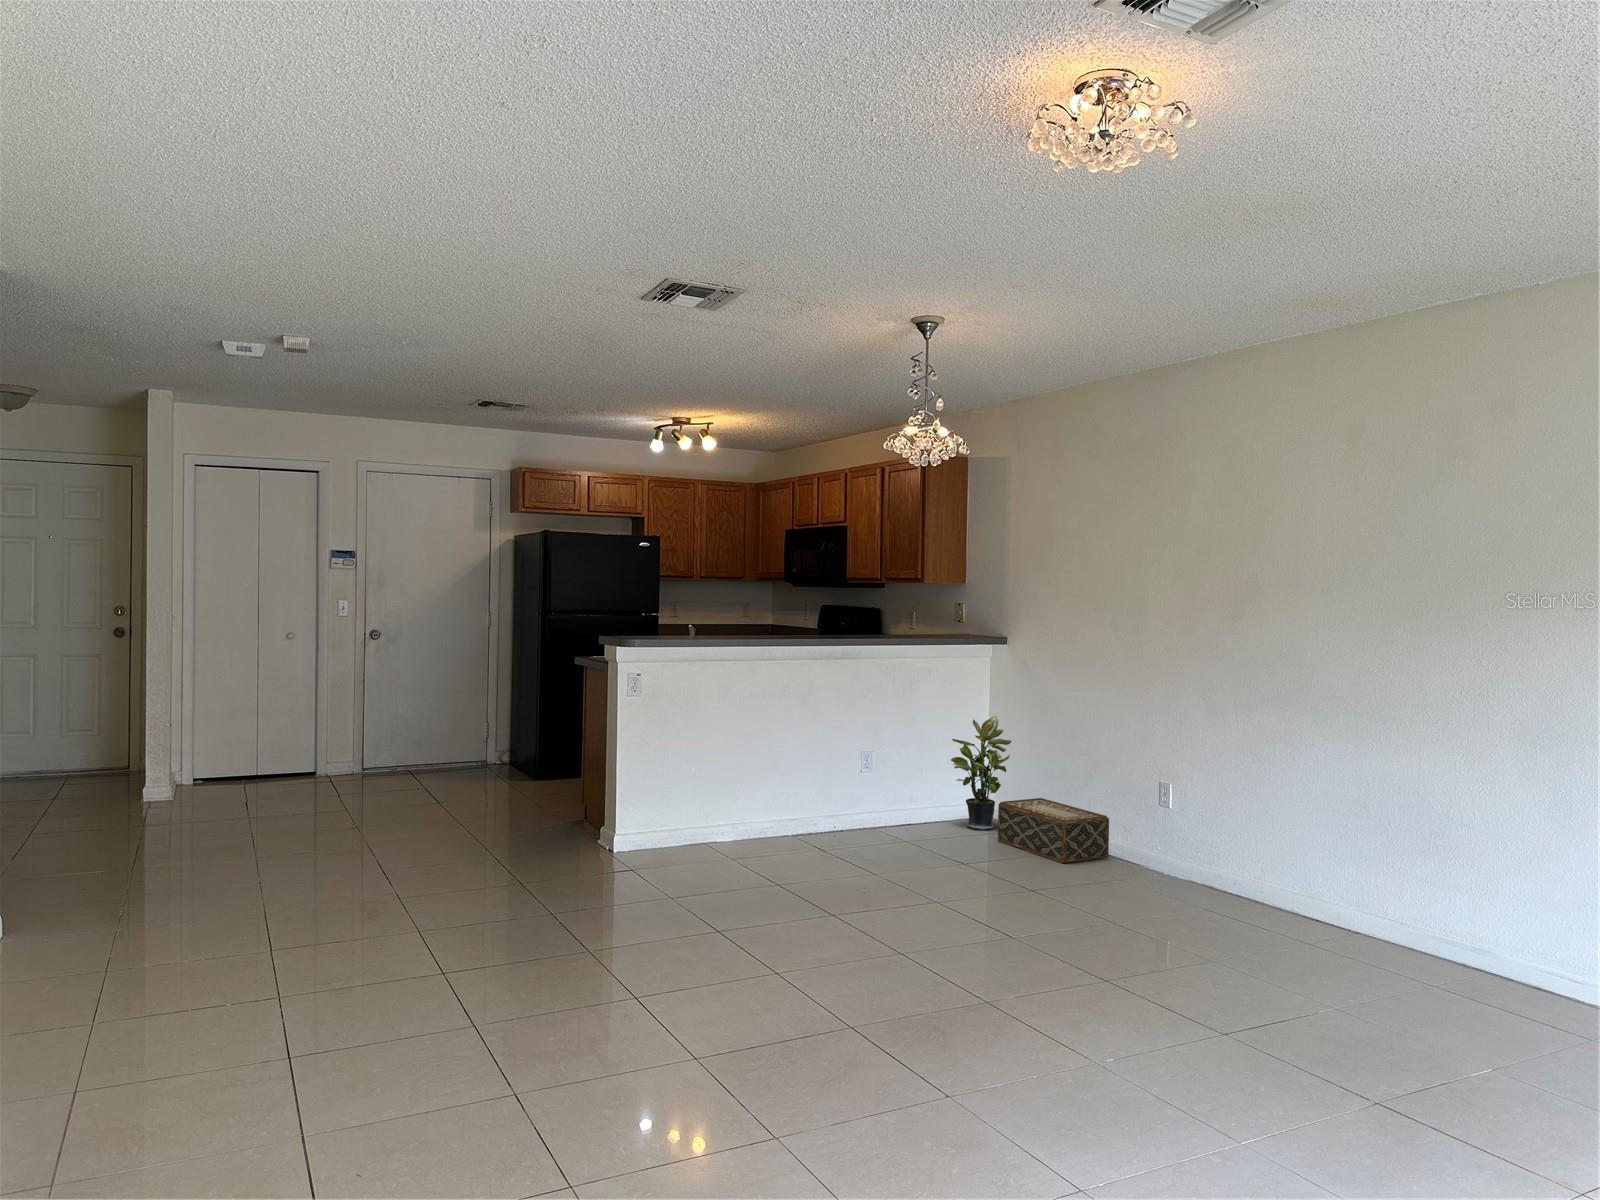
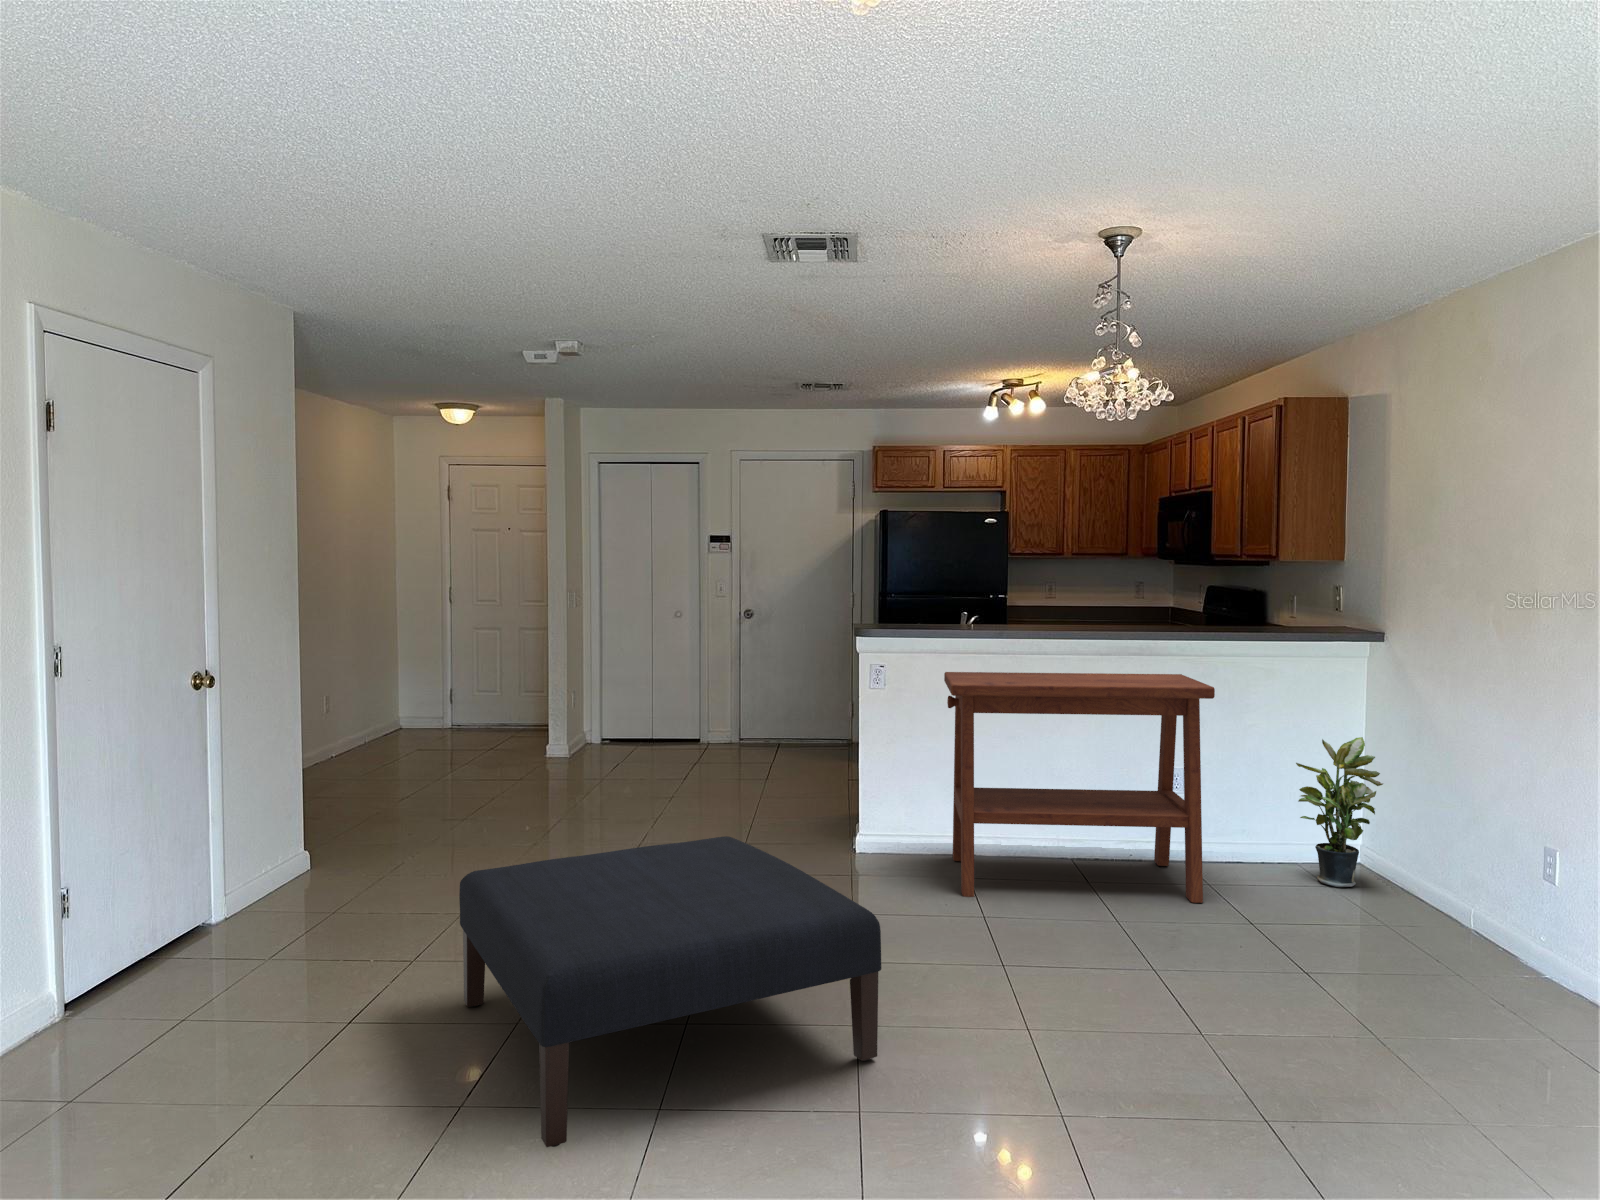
side table: none [698,674,920,870] -> present [944,672,1215,903]
woven basket: present [998,798,1109,863] -> none [1341,854,1495,957]
ottoman: none [422,829,832,1085] -> present [459,836,881,1147]

